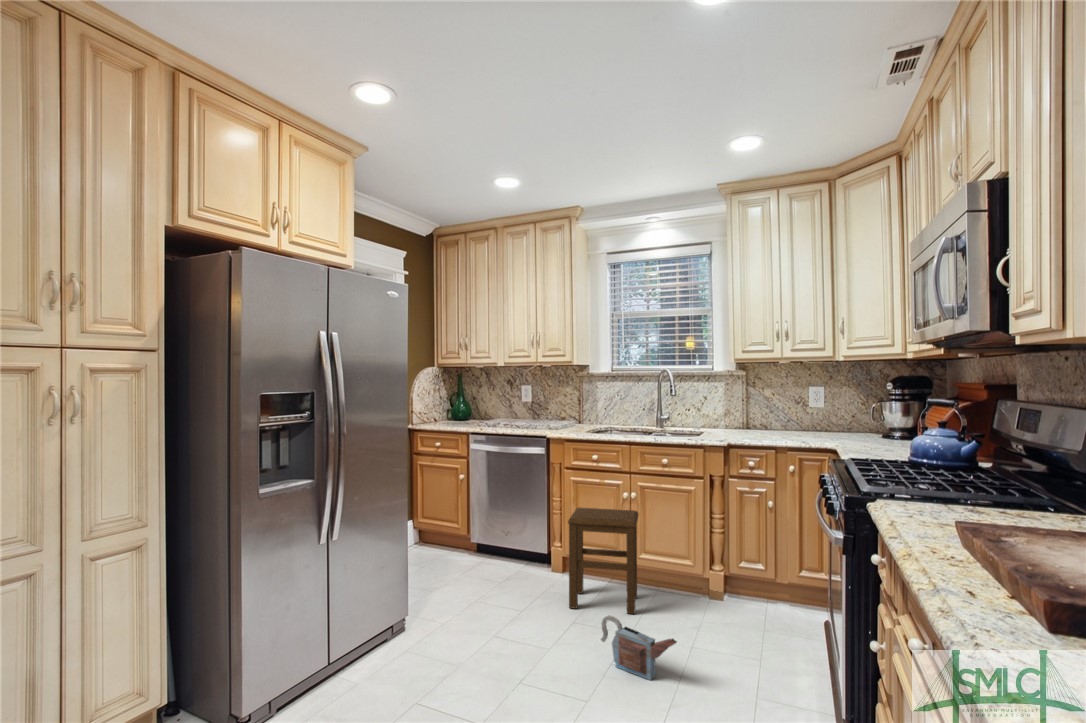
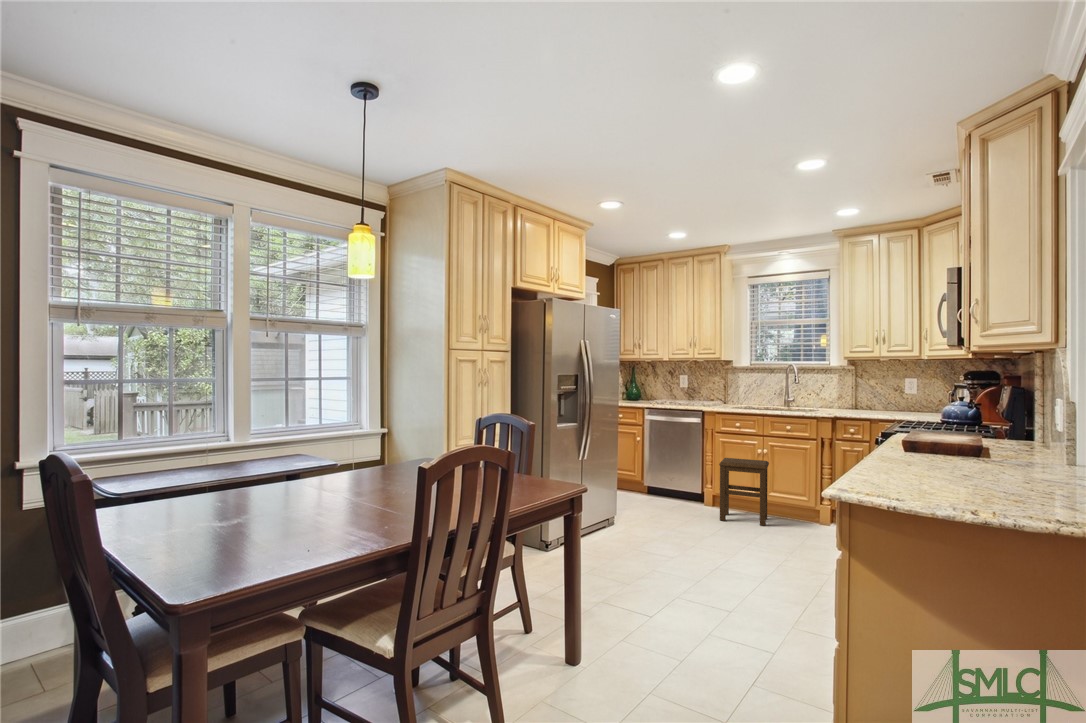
watering can: present [601,615,677,680] -> none [743,515,791,551]

